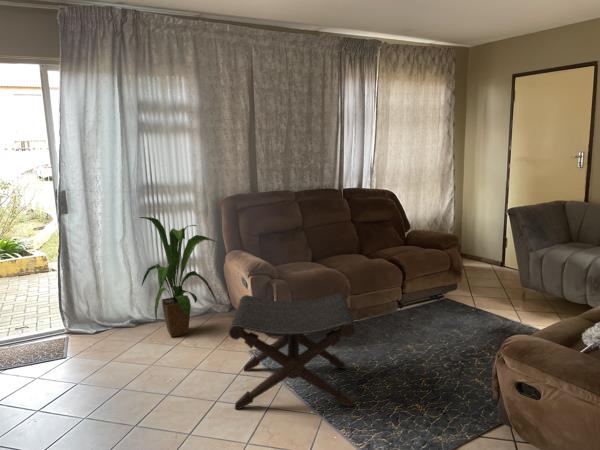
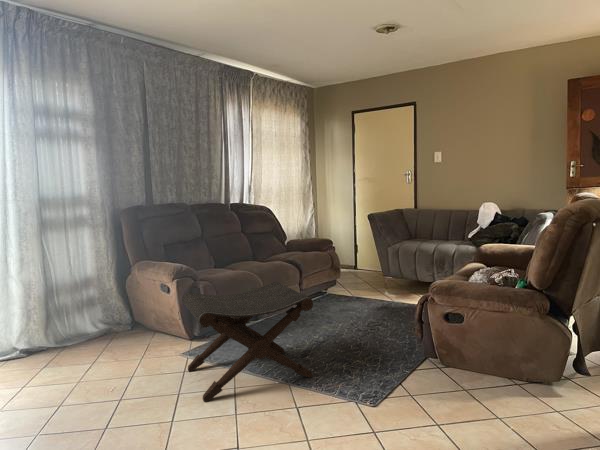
house plant: present [140,217,217,337] -> none [38,224,137,359]

